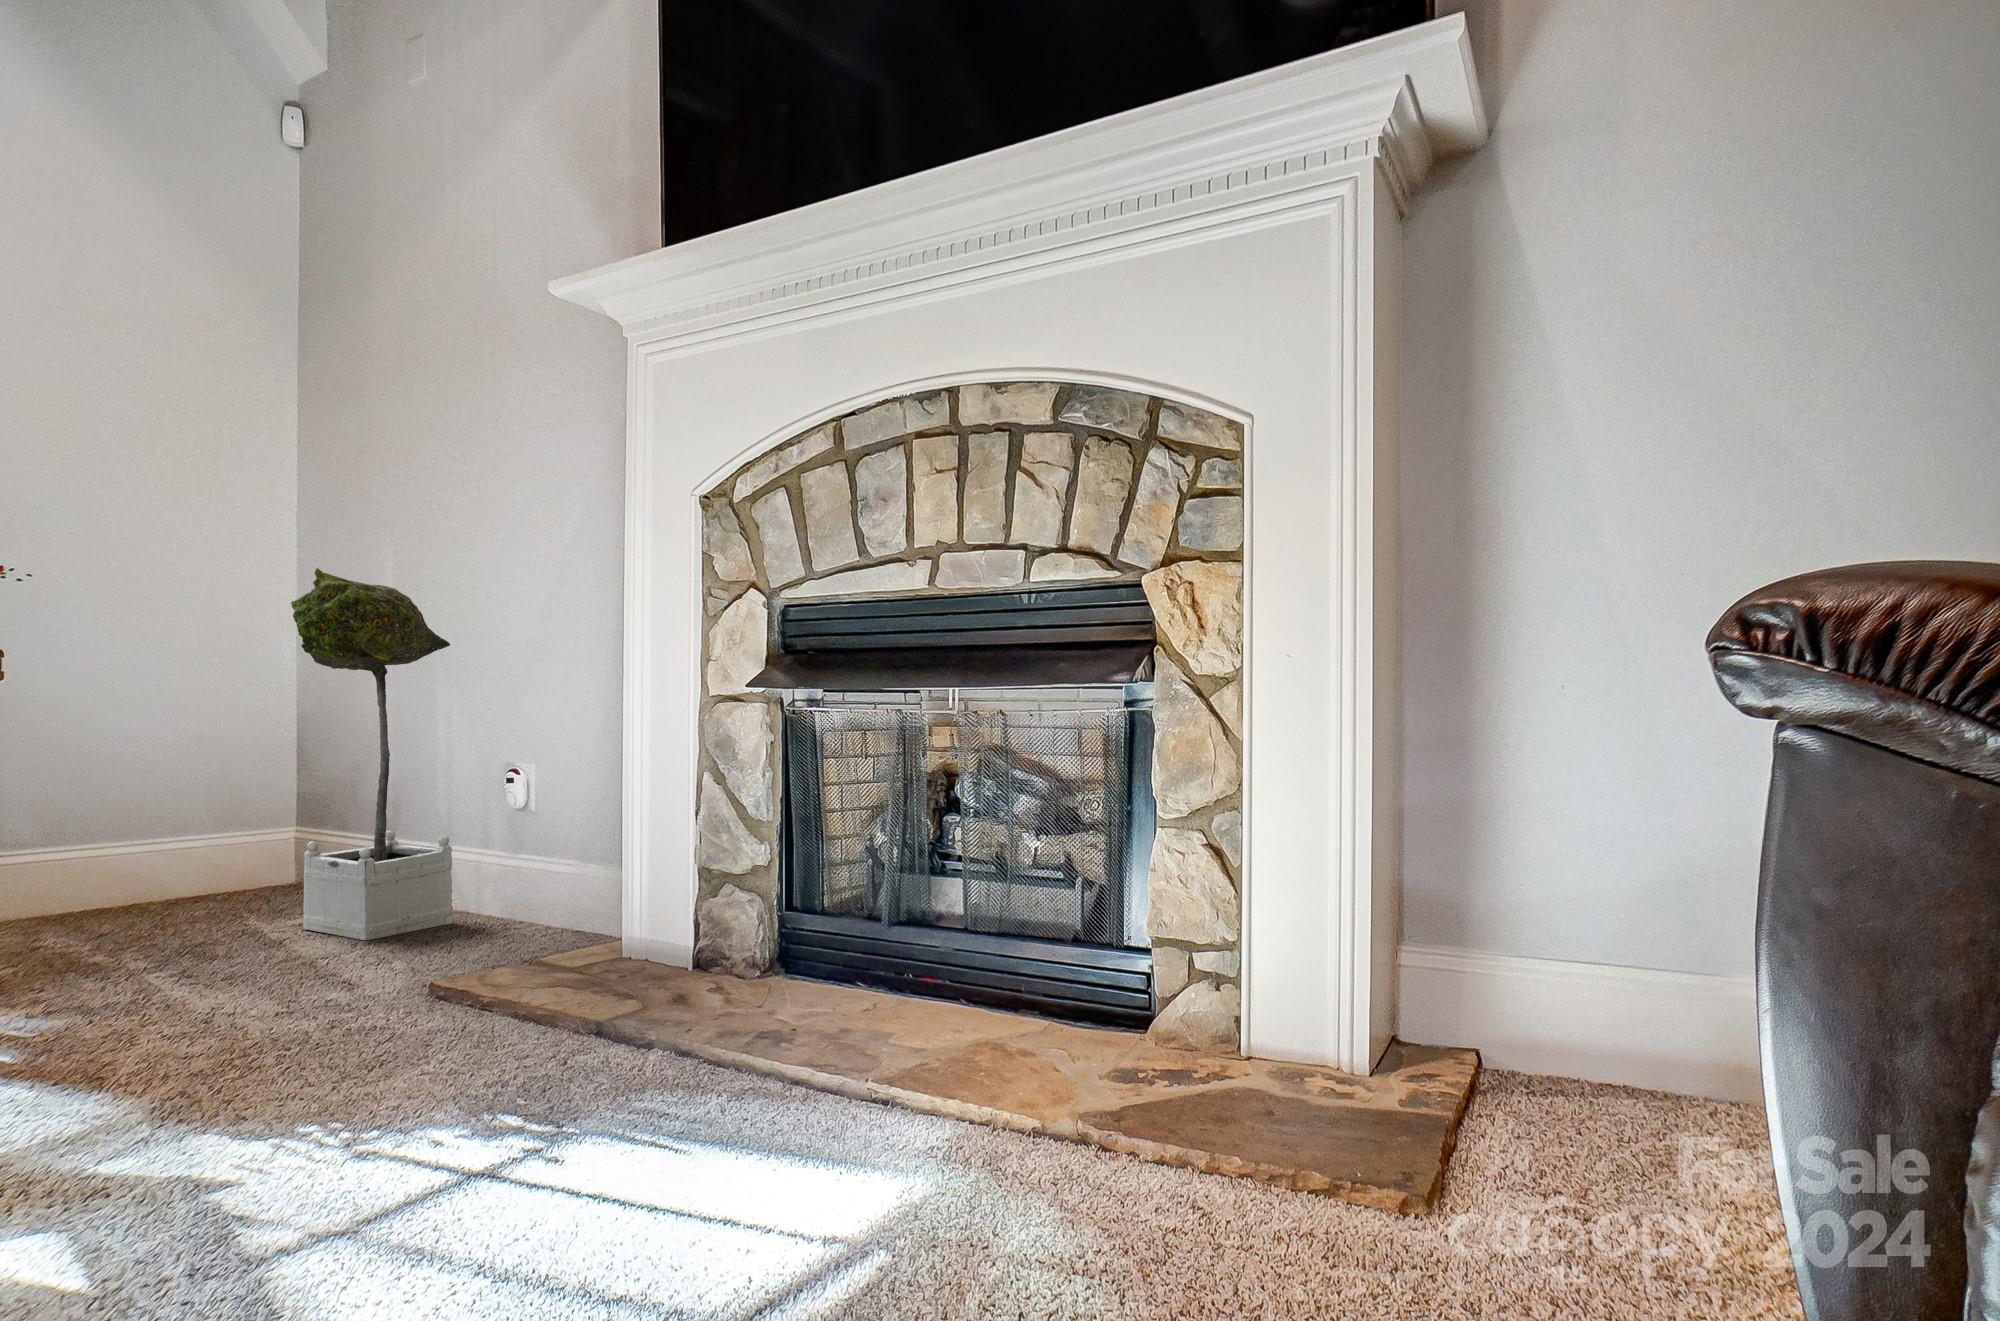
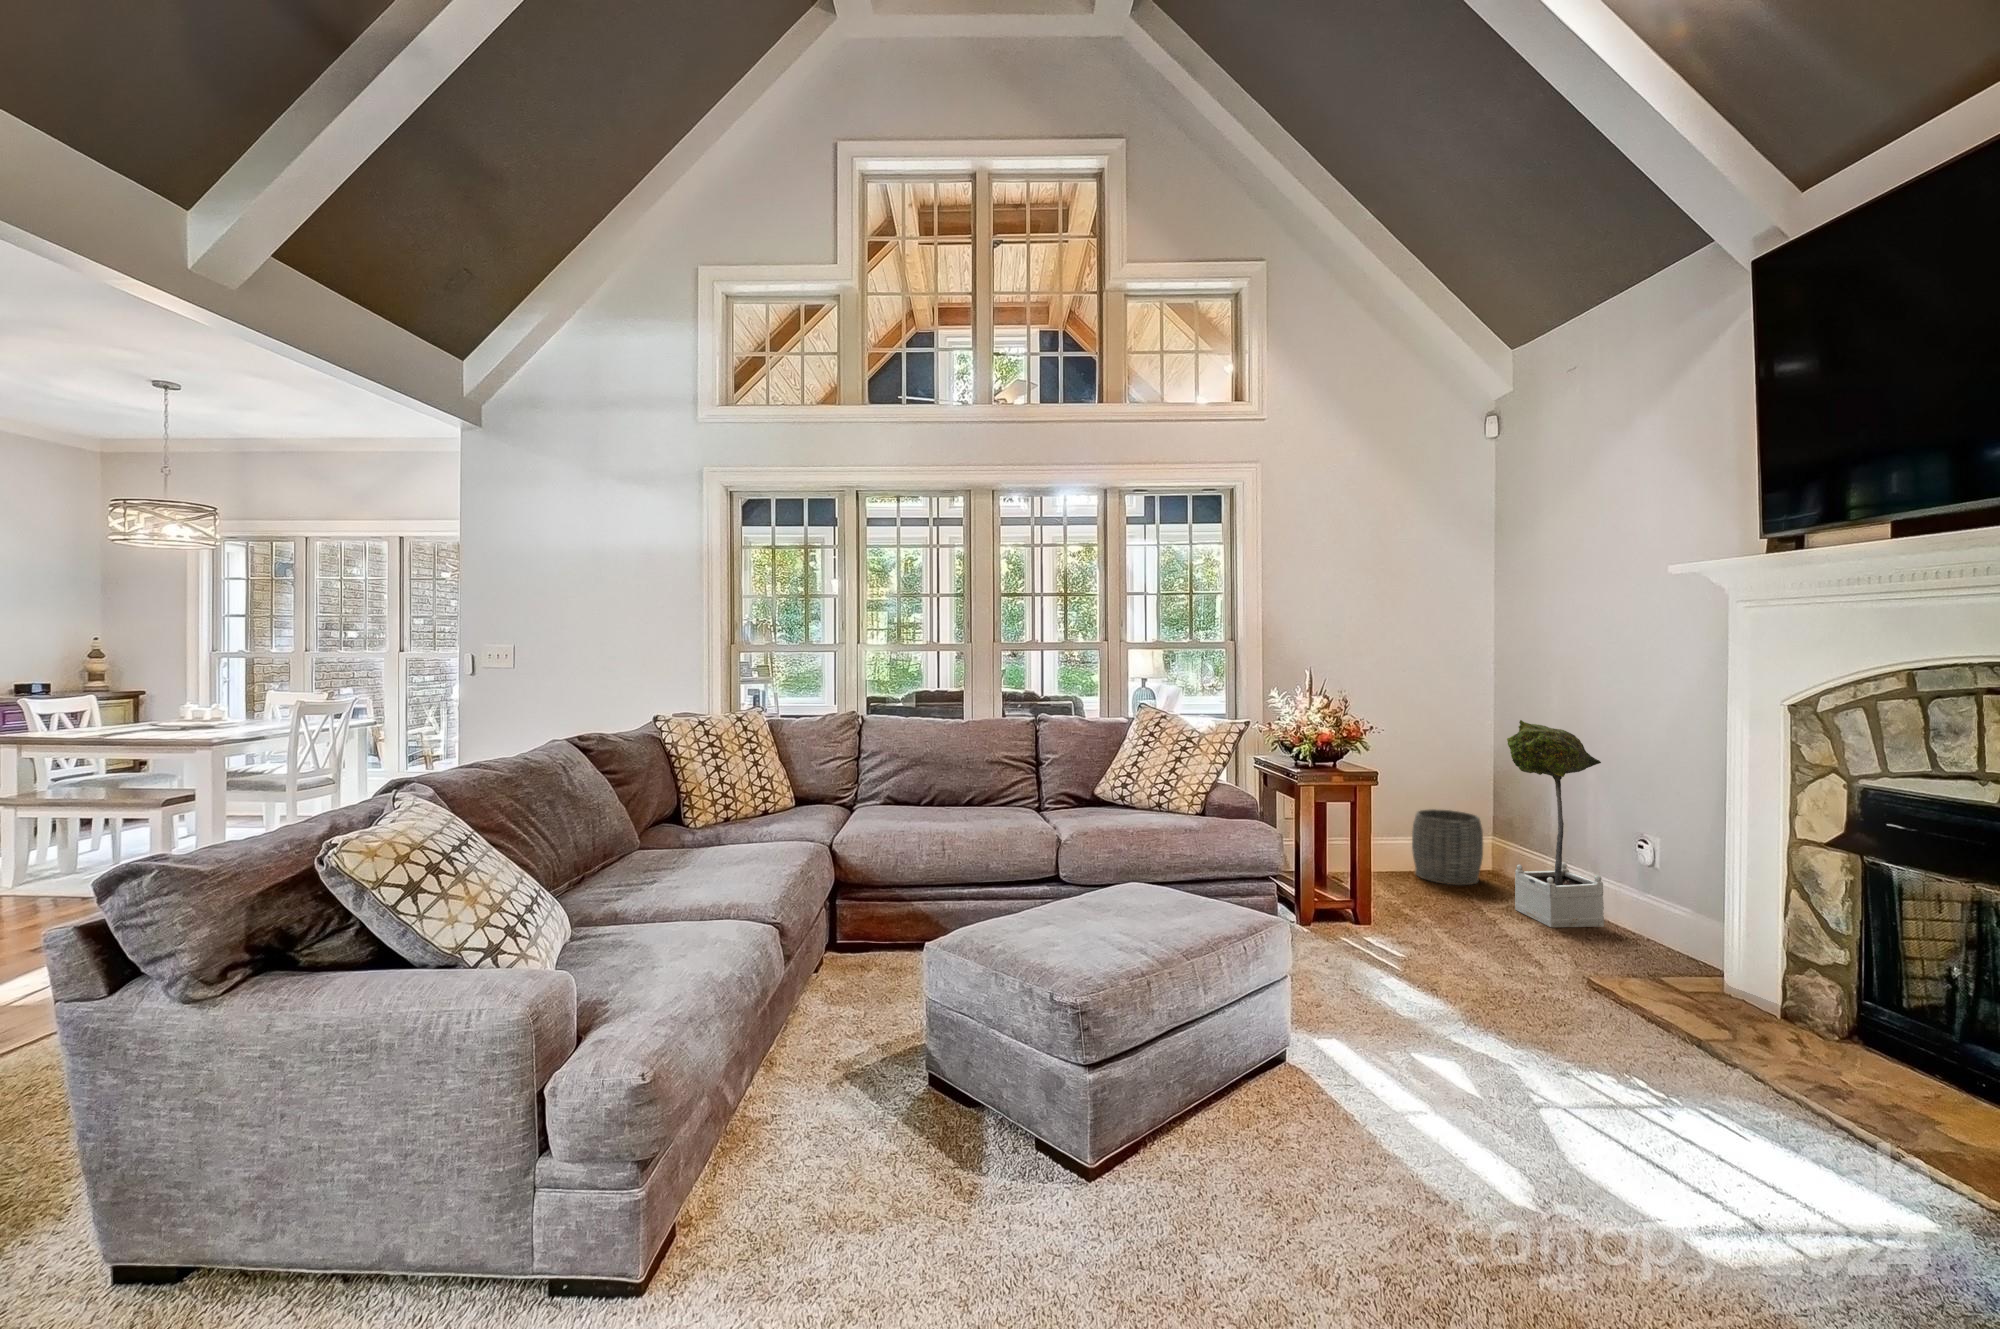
woven basket: none [100,778,250,919] -> present [1412,809,1483,885]

